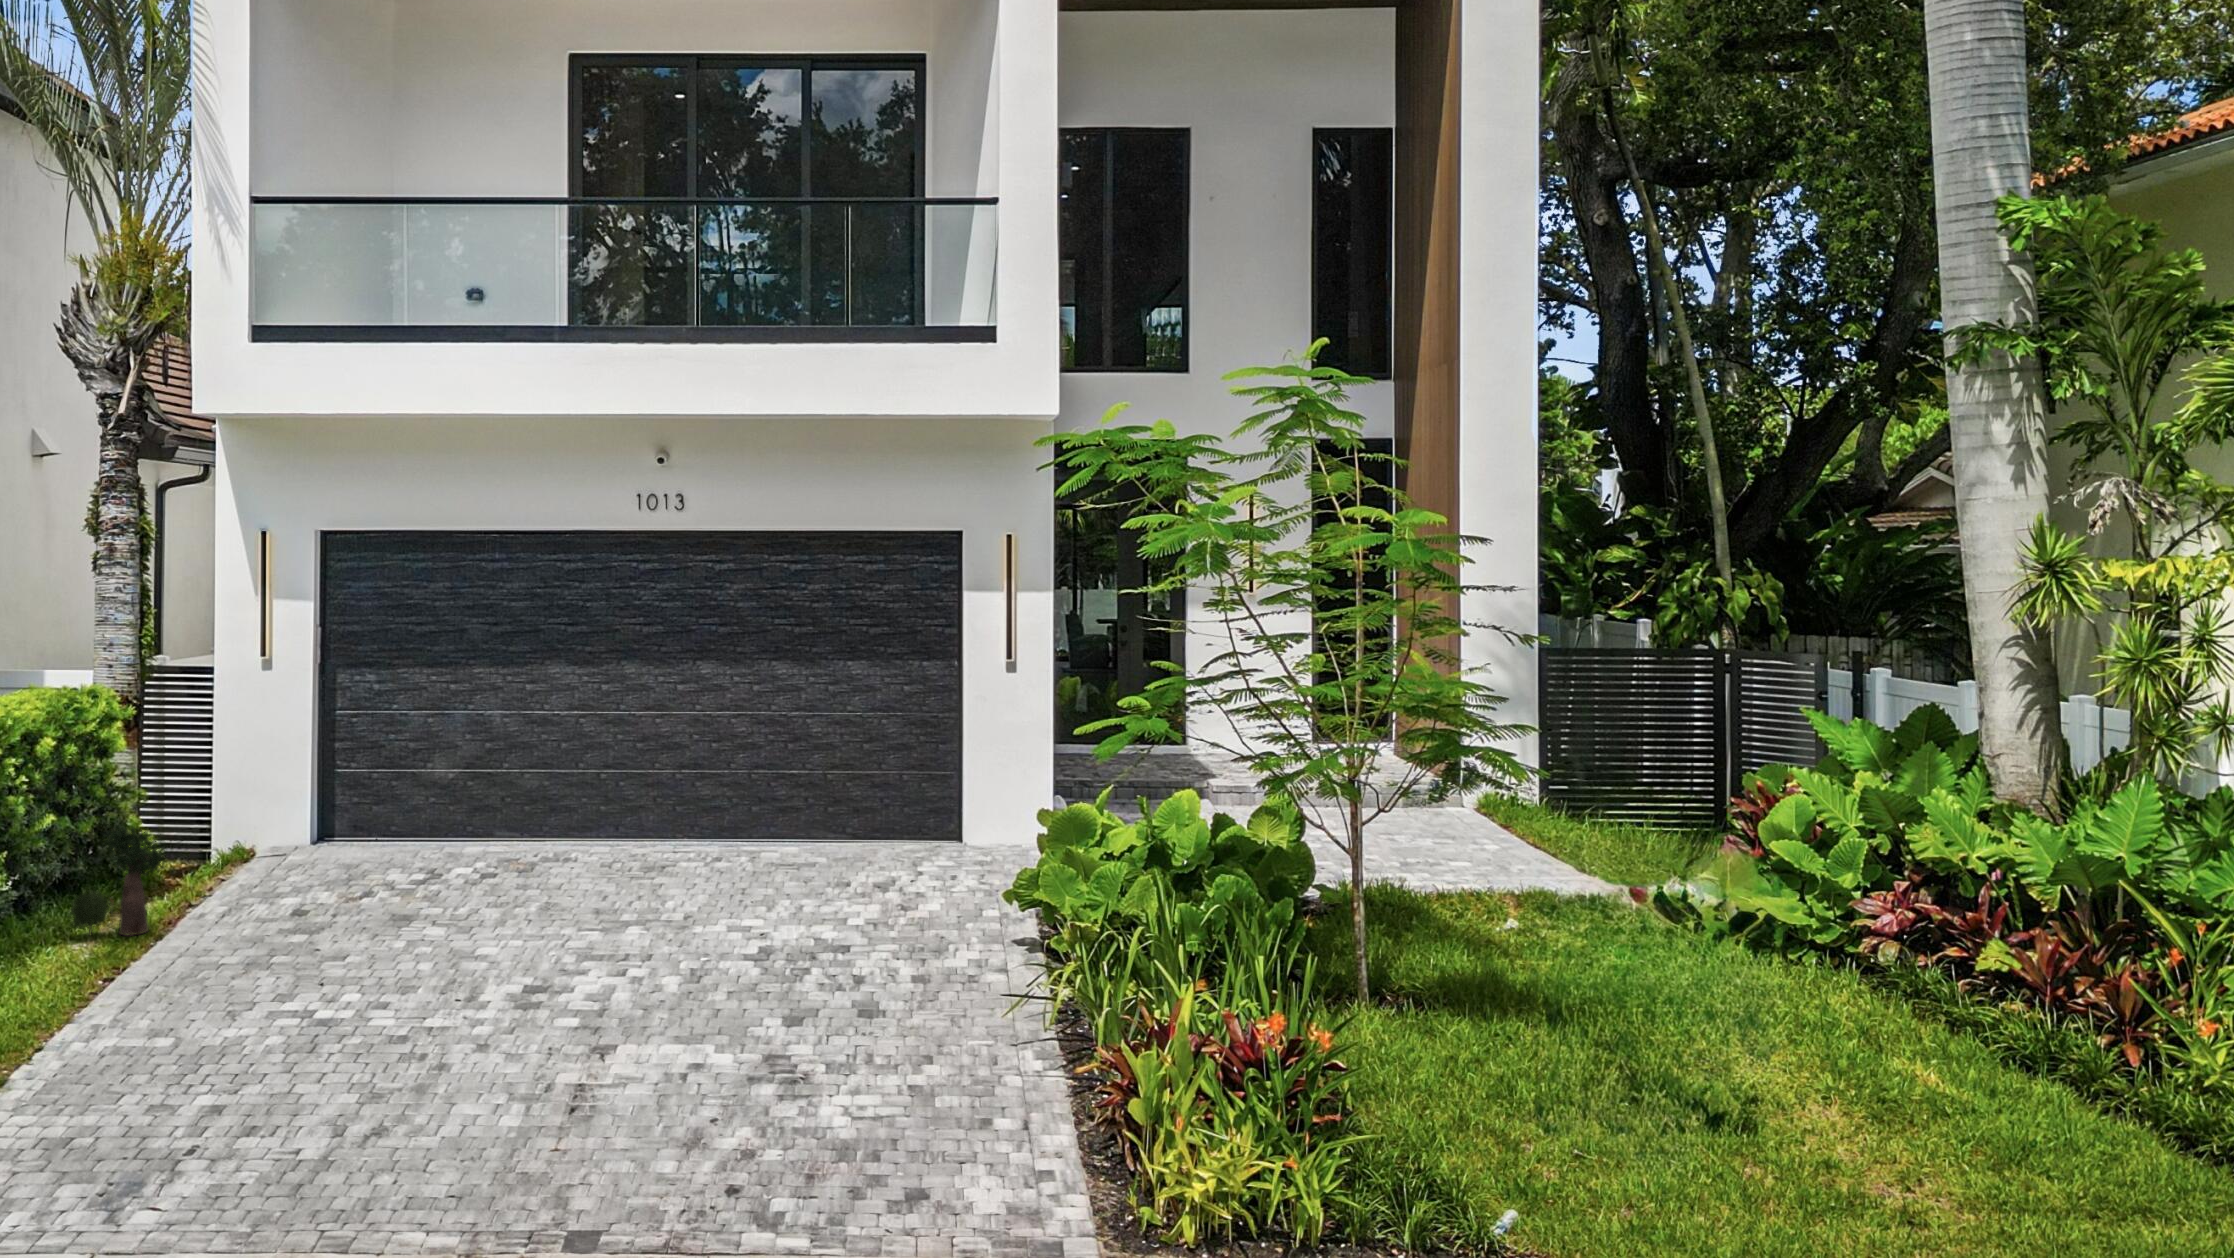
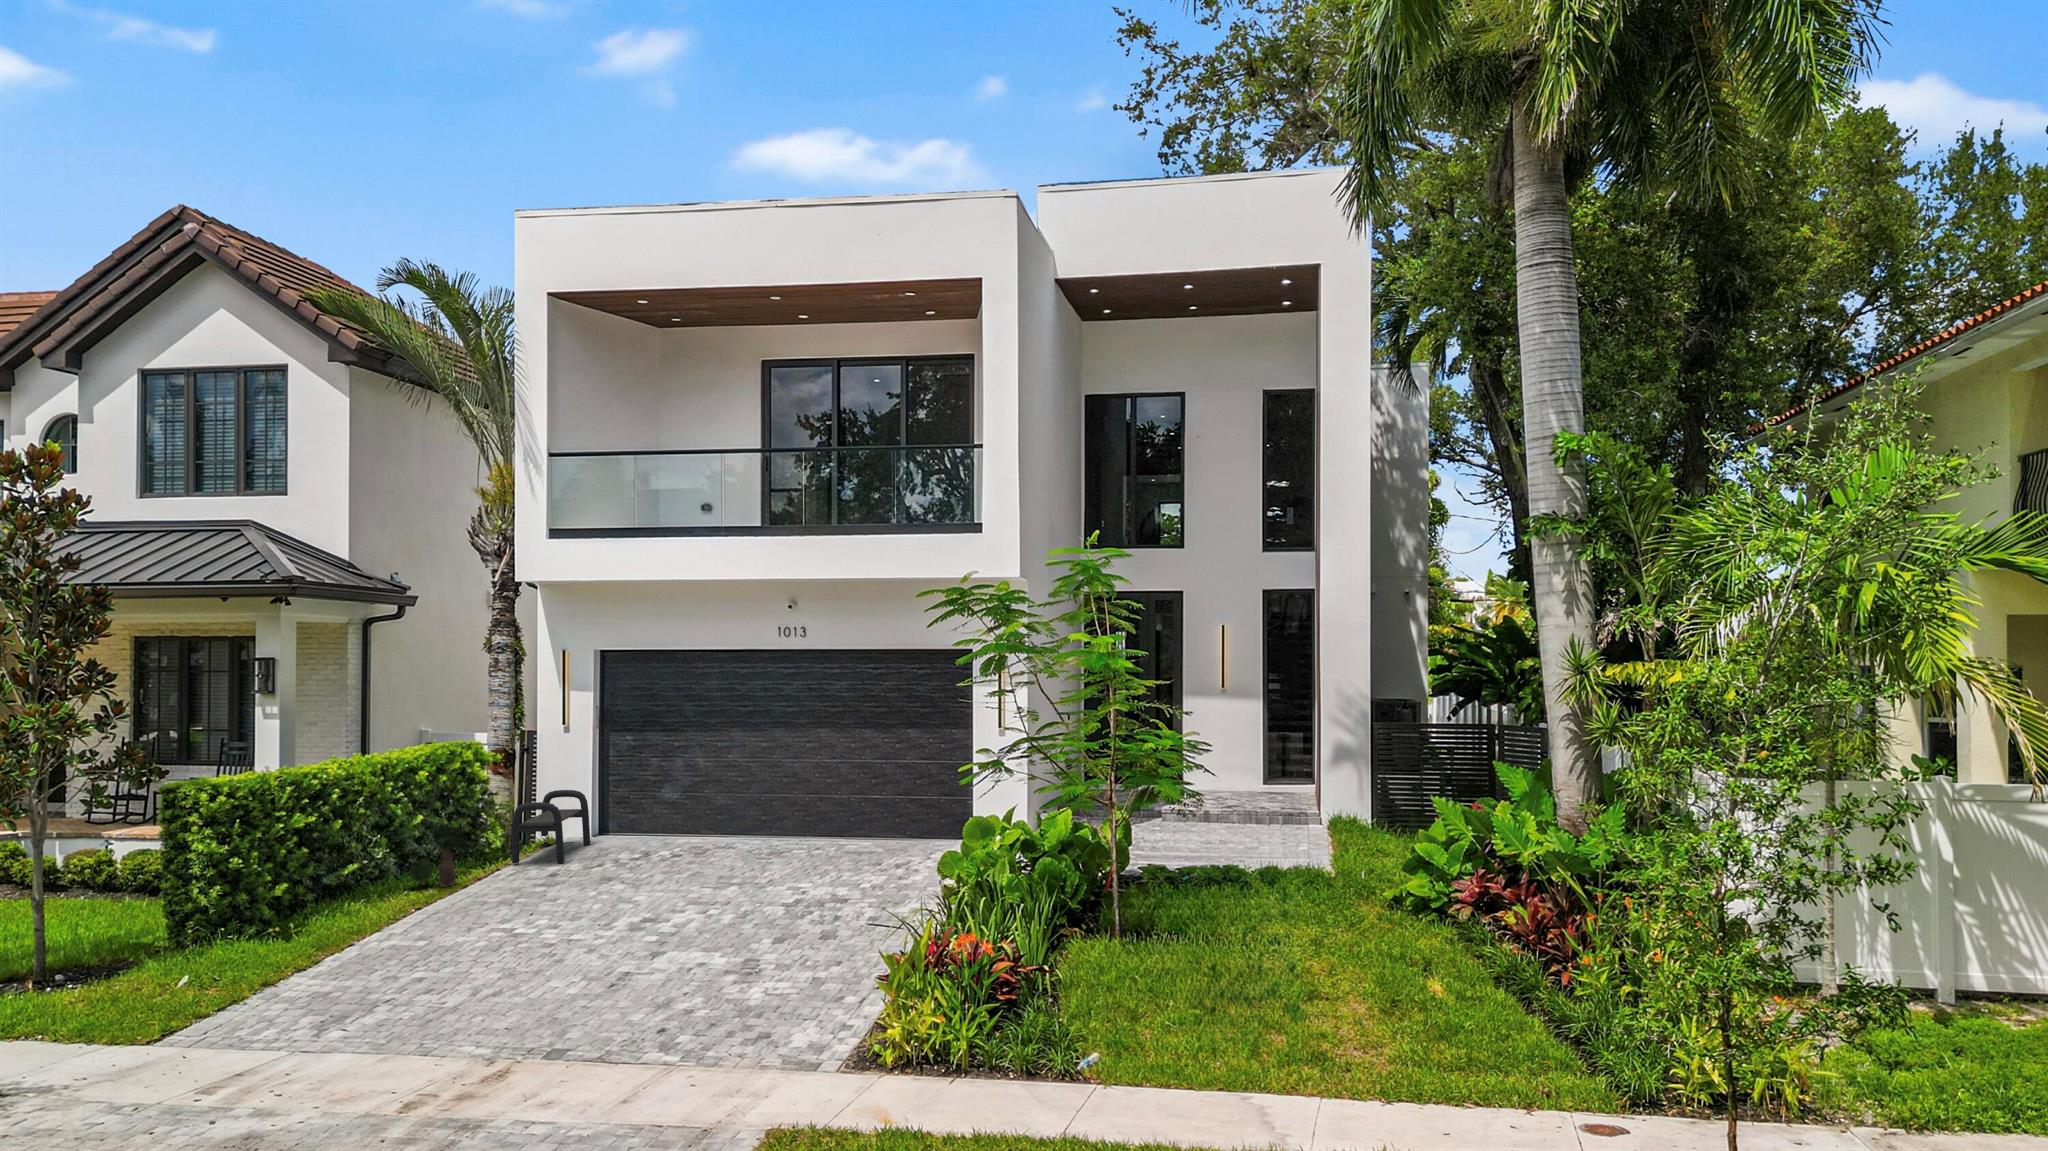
bench: none [222,764,335,891] -> present [512,790,590,863]

